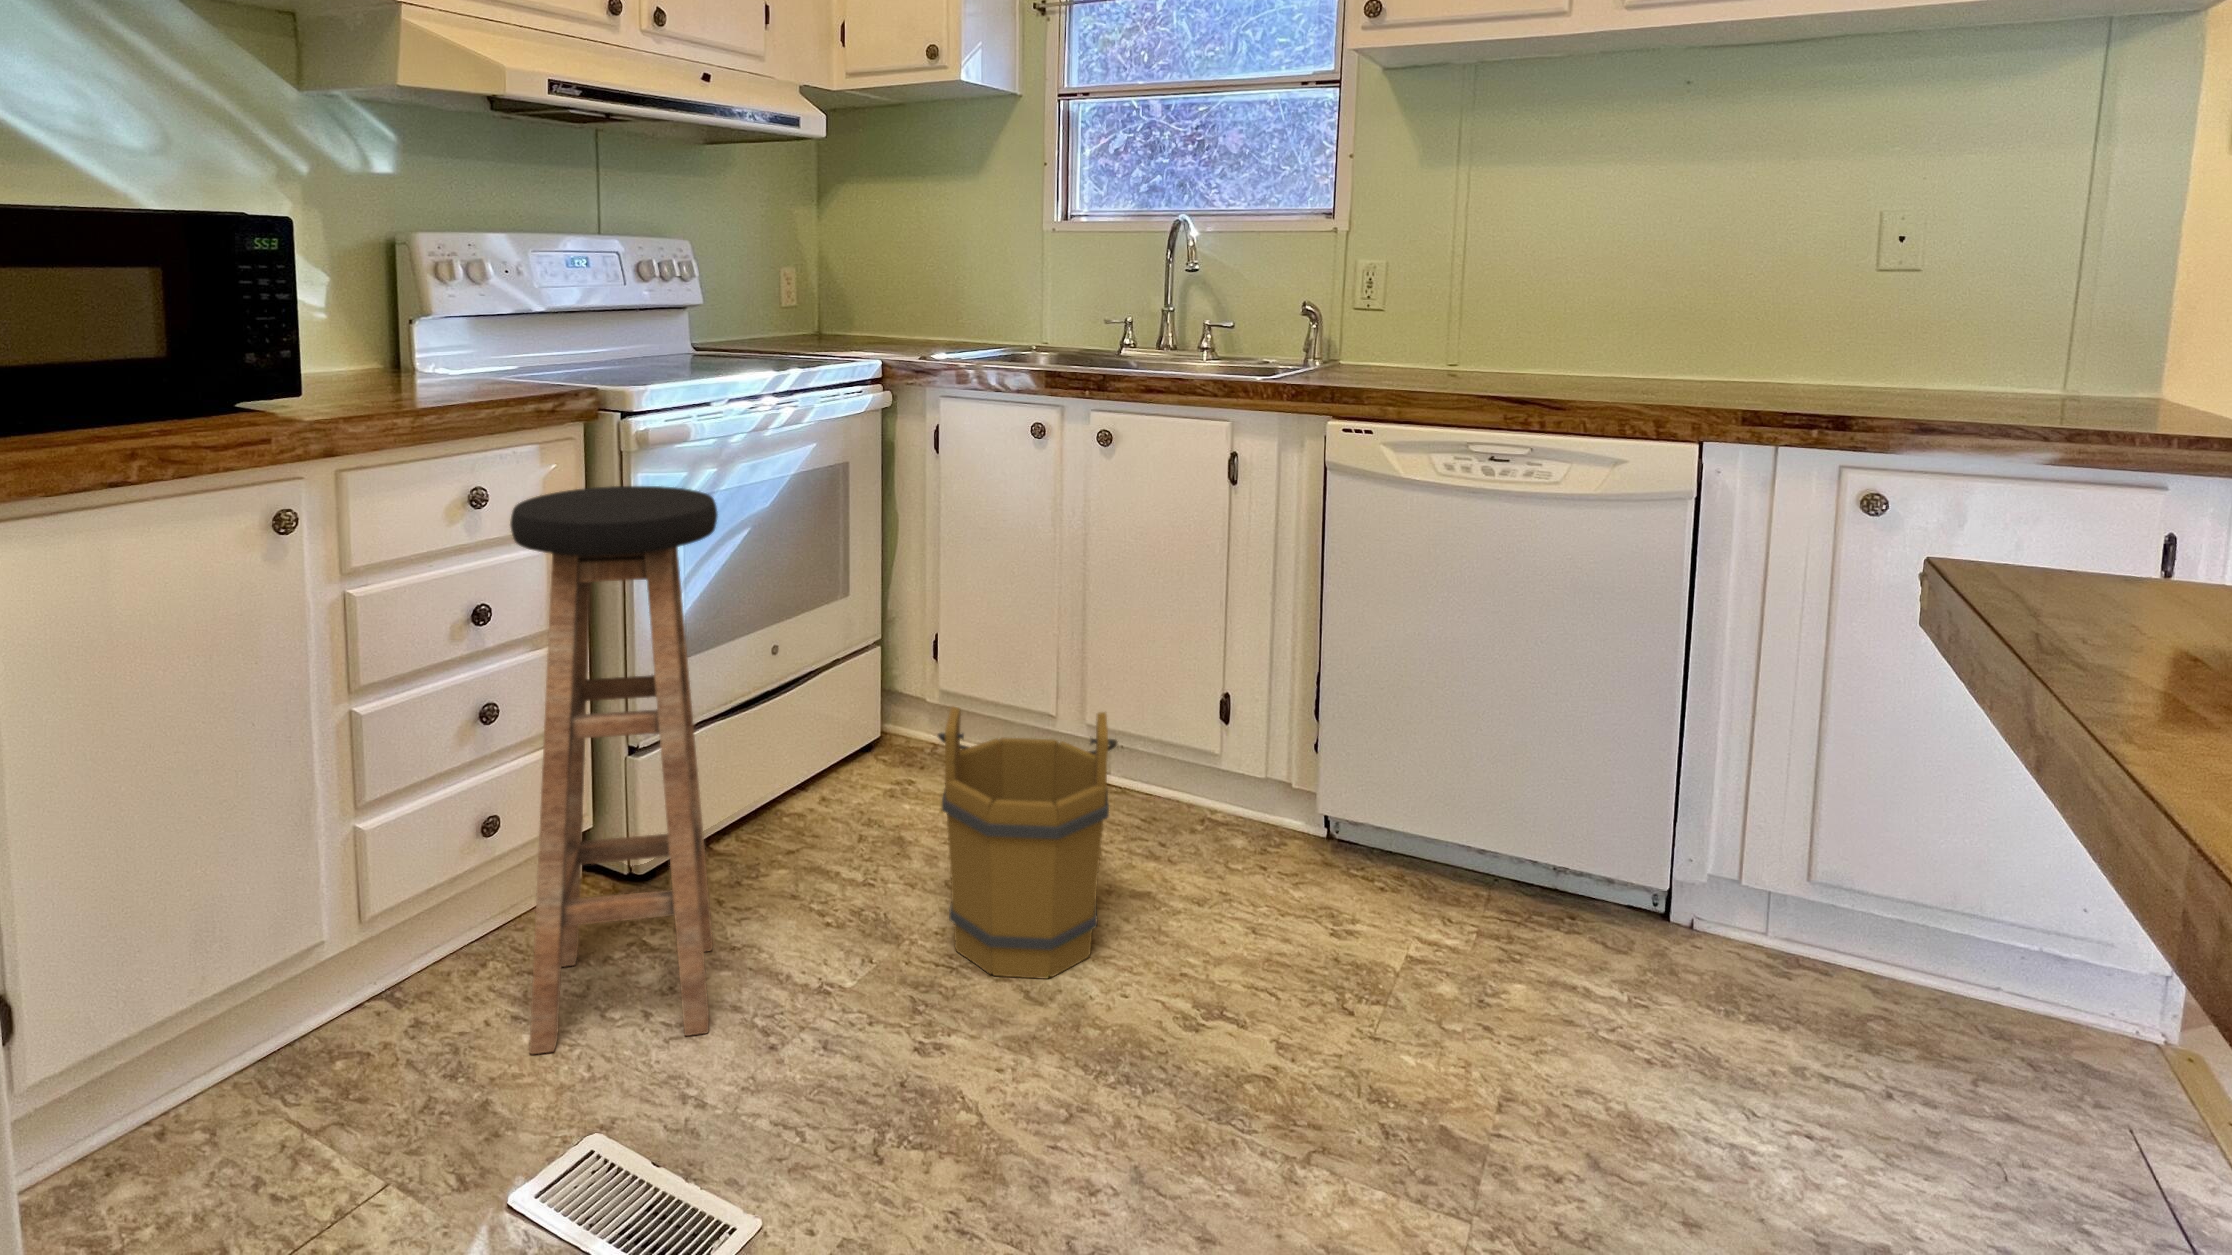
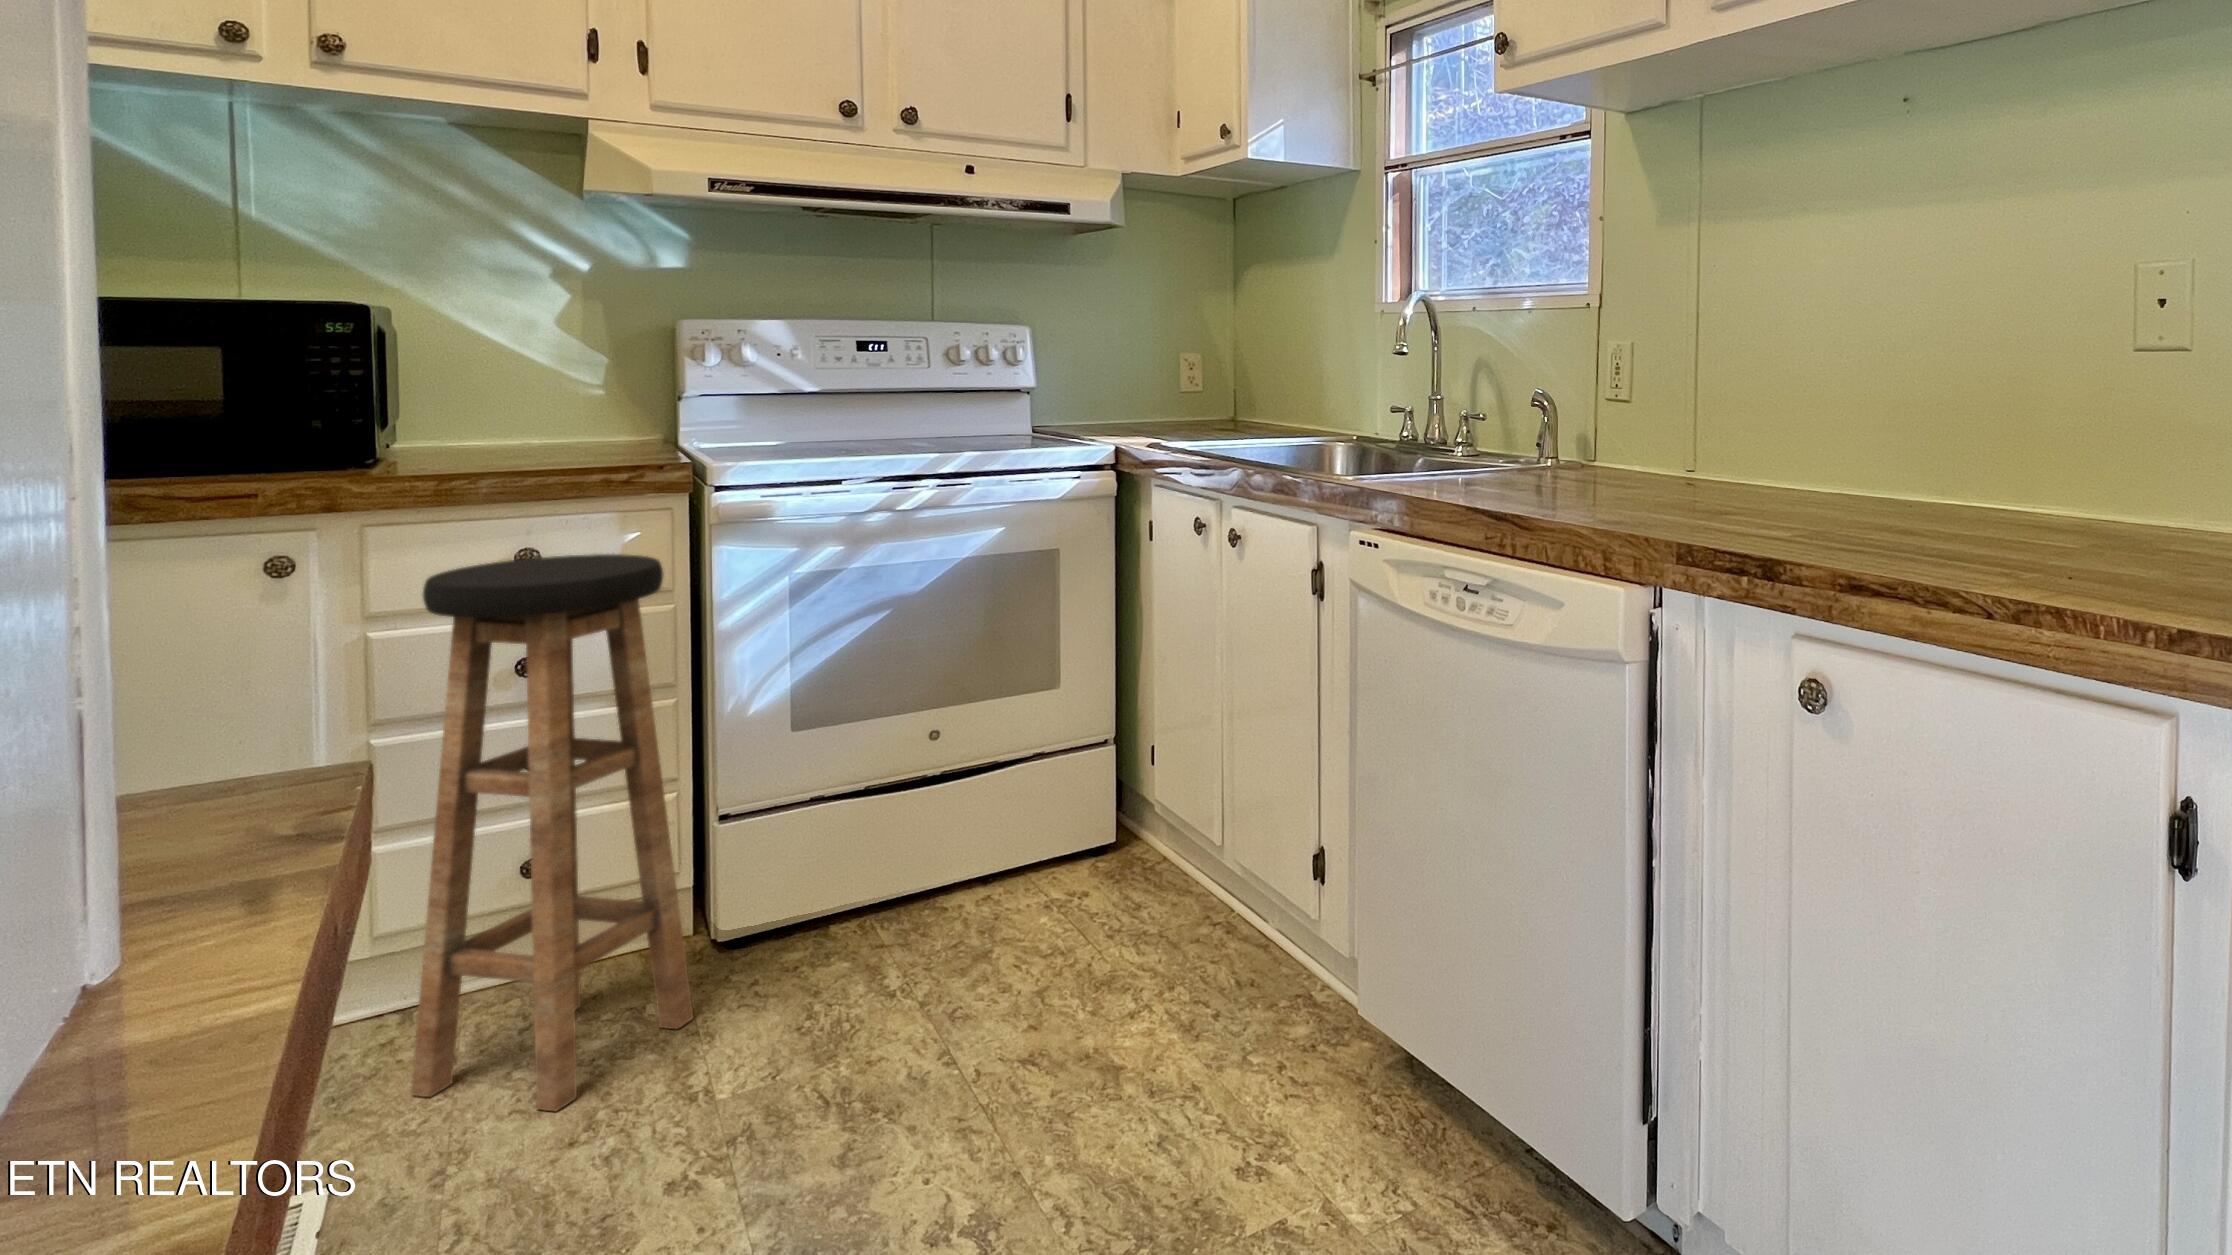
bucket: present [937,707,1117,979] -> none [835,810,1059,1133]

